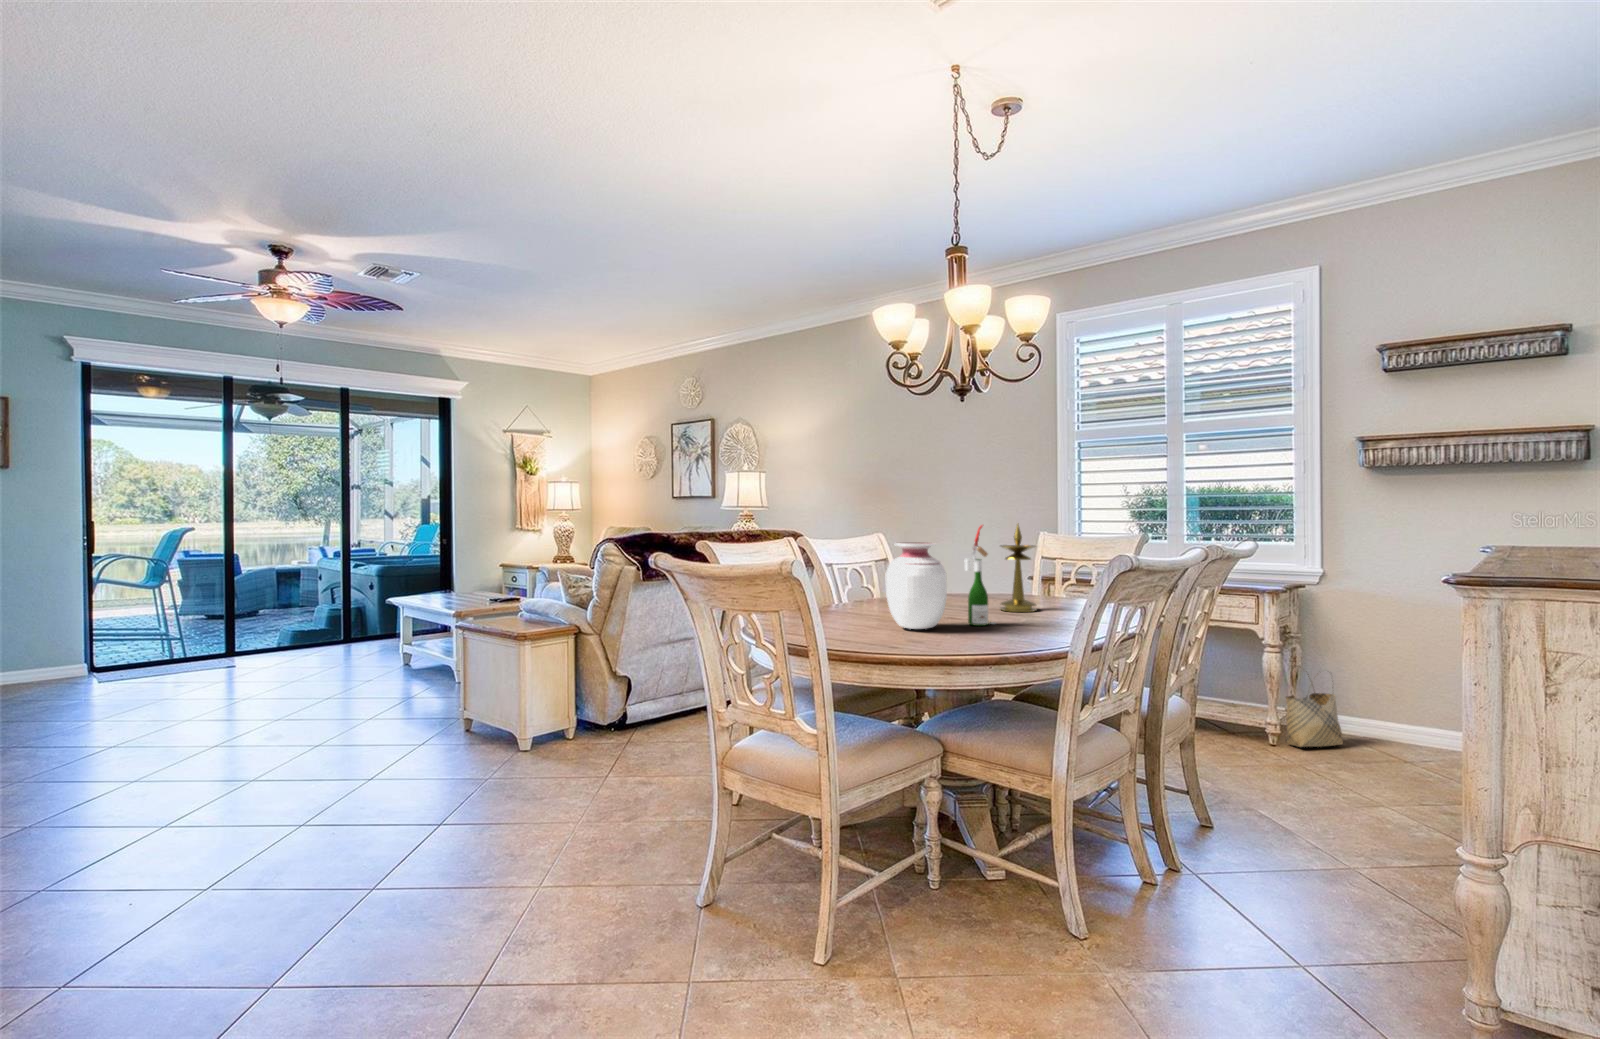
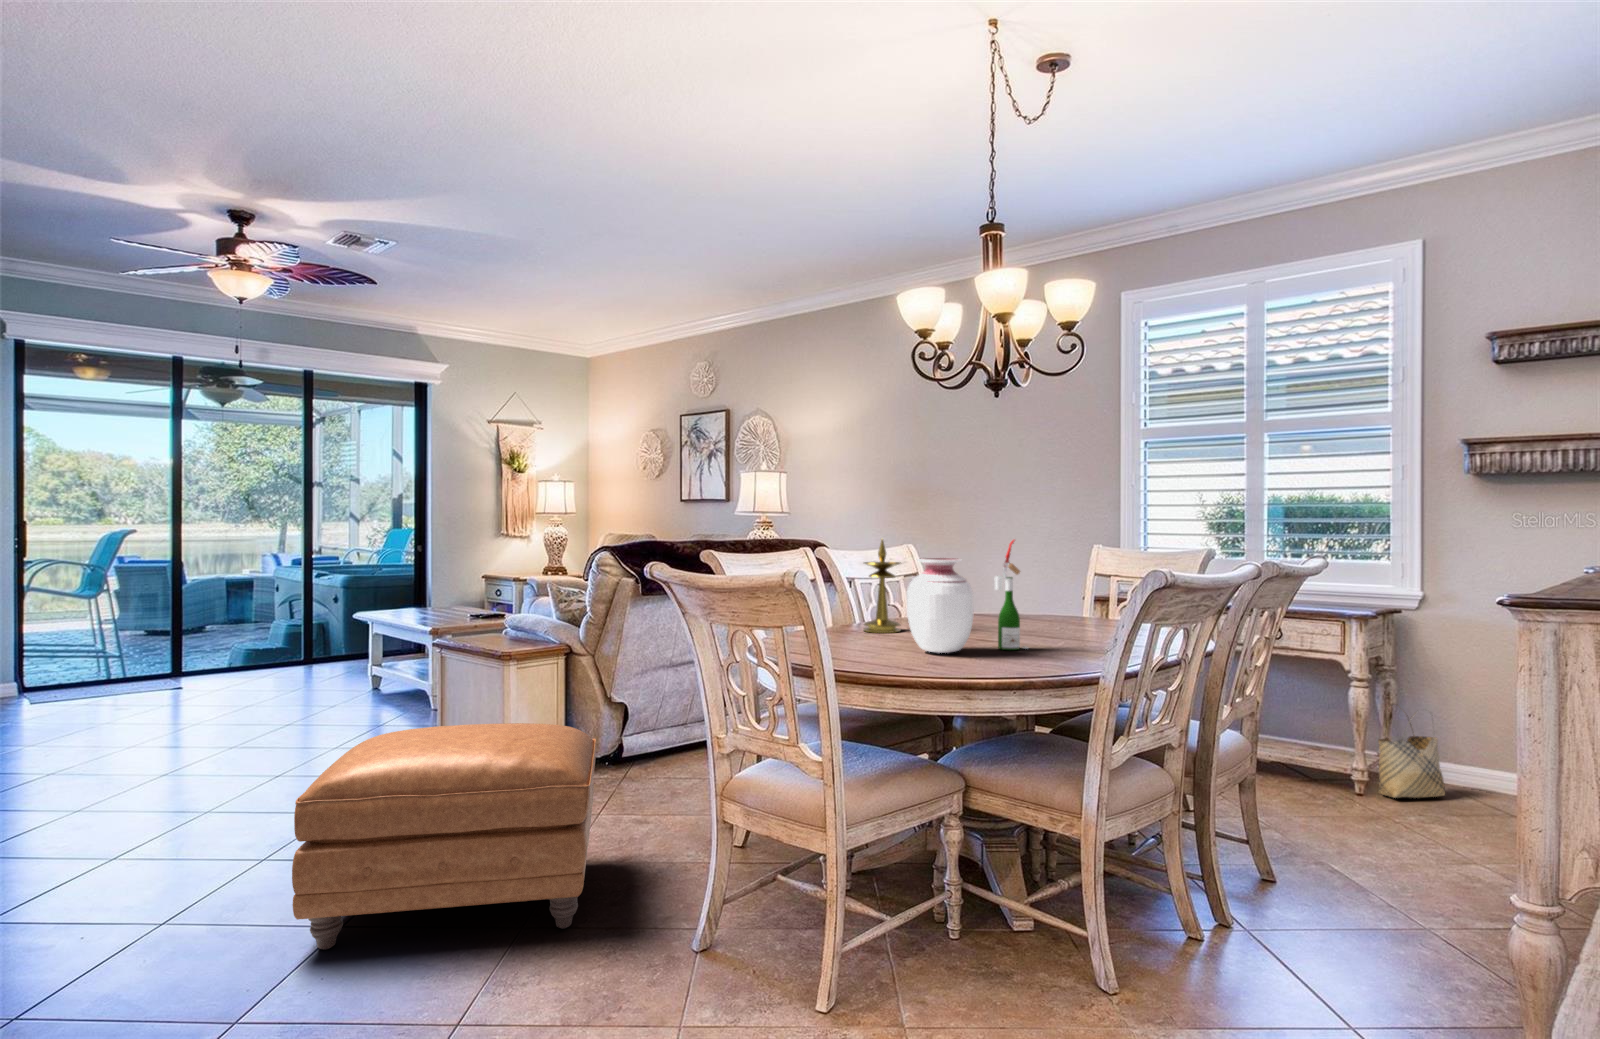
candlestick: present [1000,524,1037,612] -> present [863,539,901,633]
ottoman: none [307,699,601,920] -> present [292,723,596,950]

